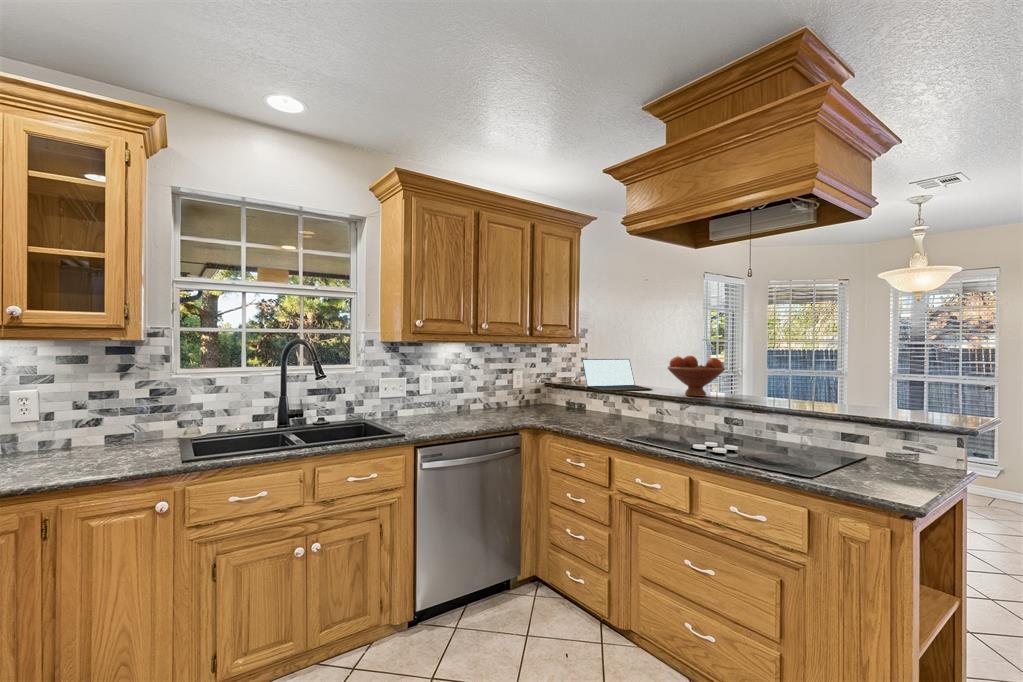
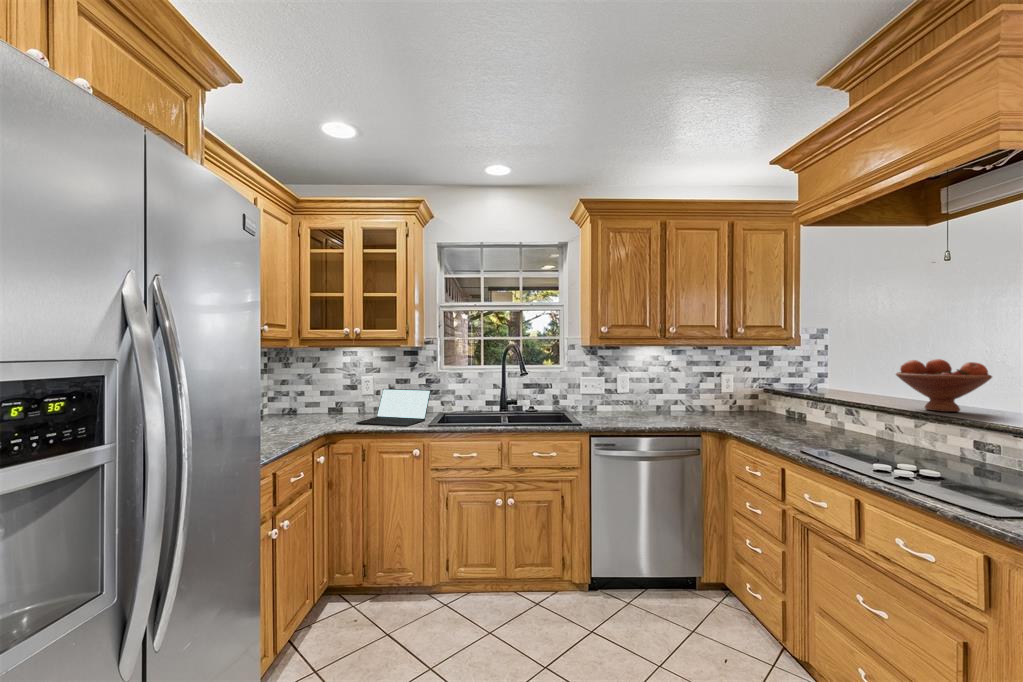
laptop: present [582,359,653,391] -> present [356,389,431,426]

